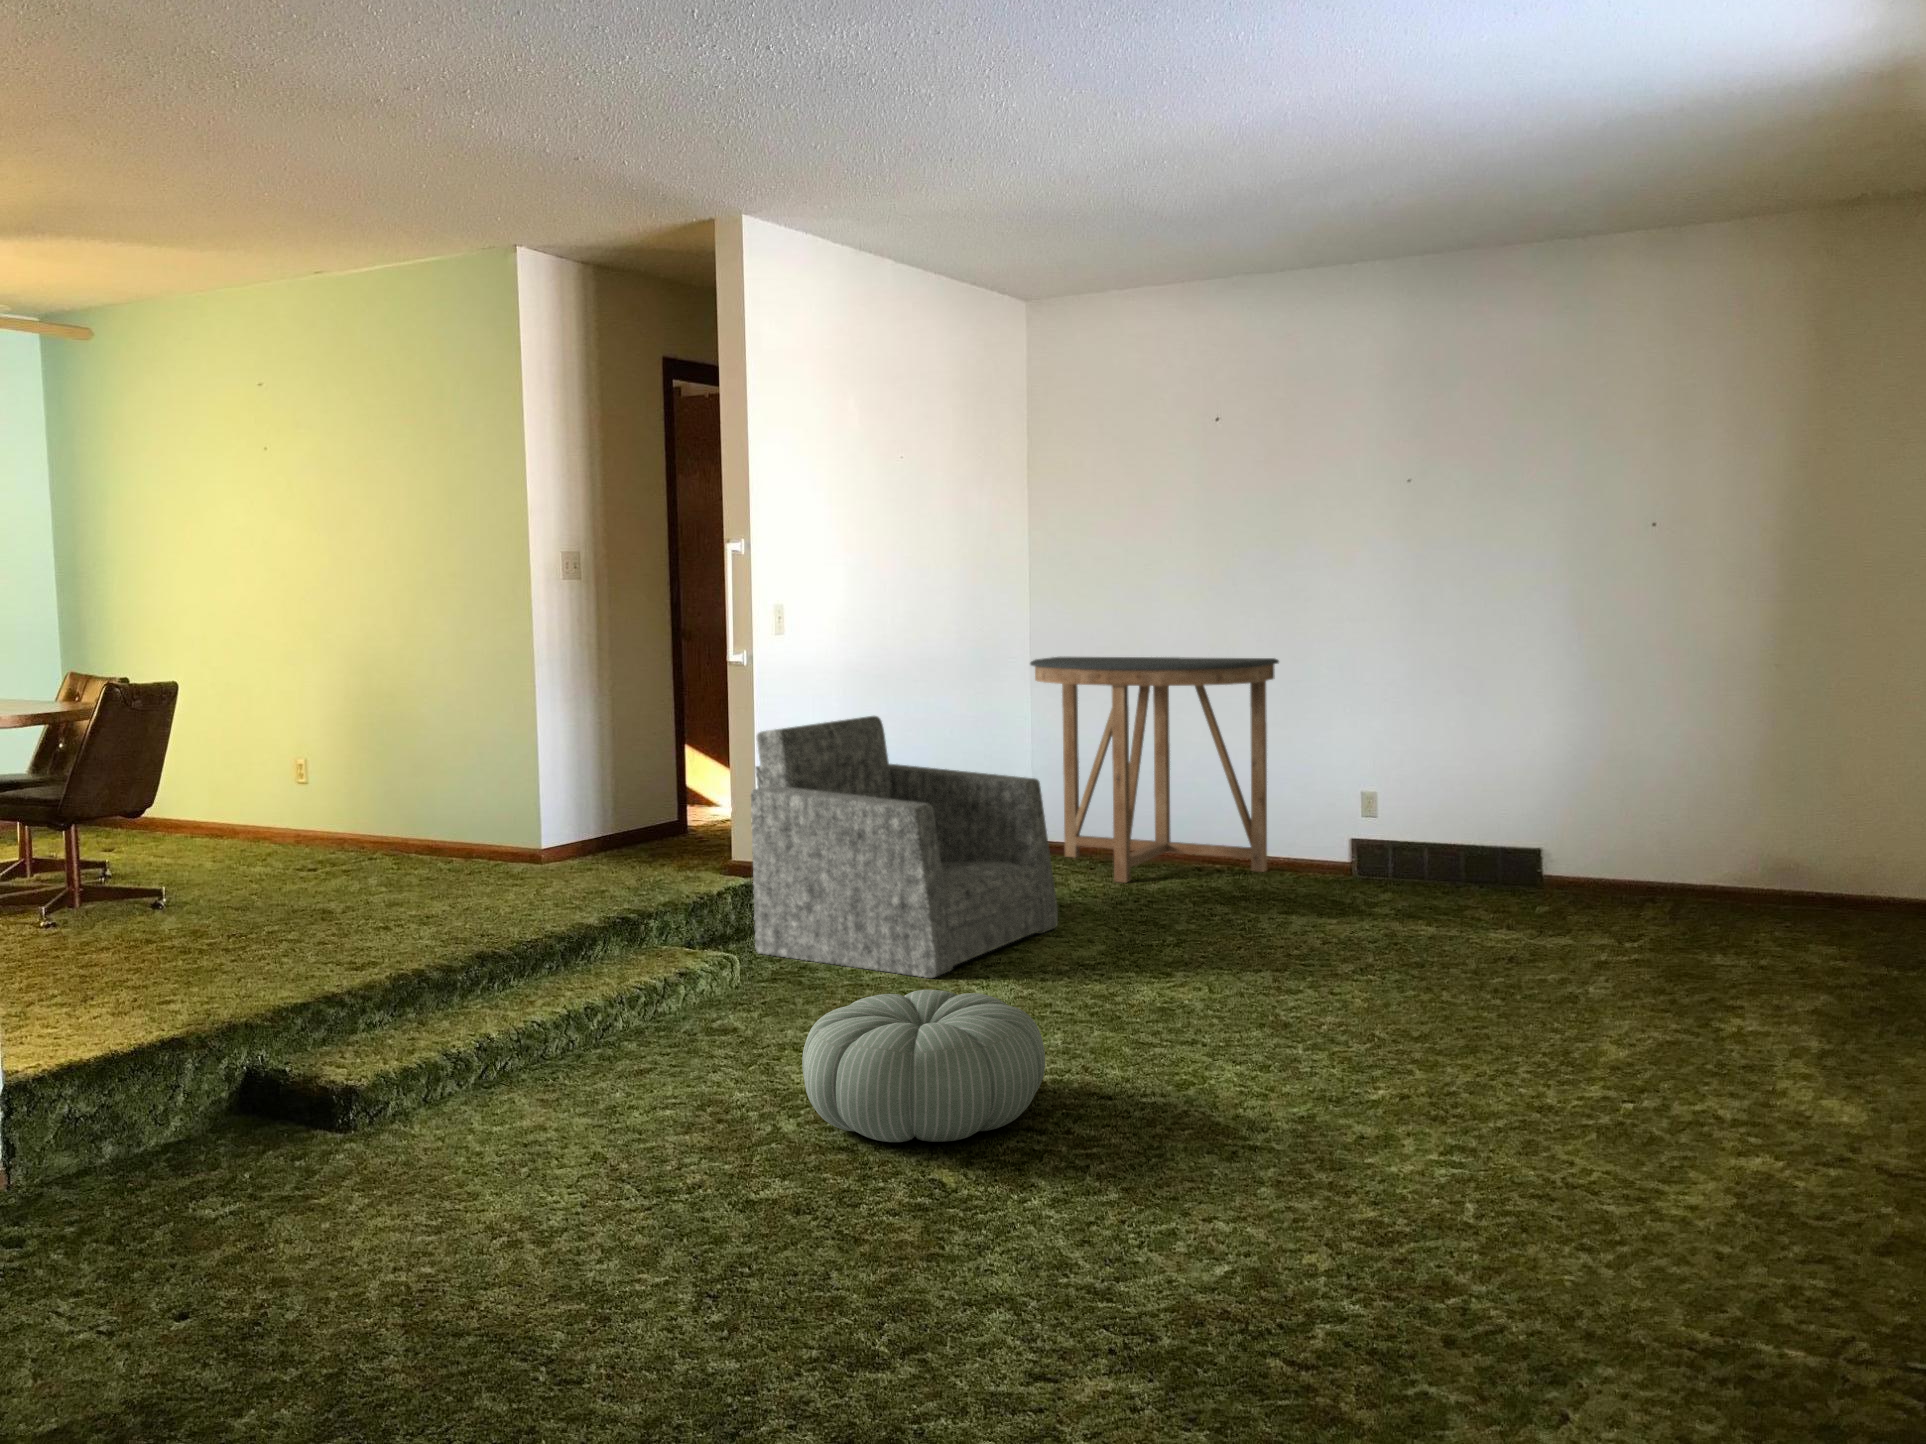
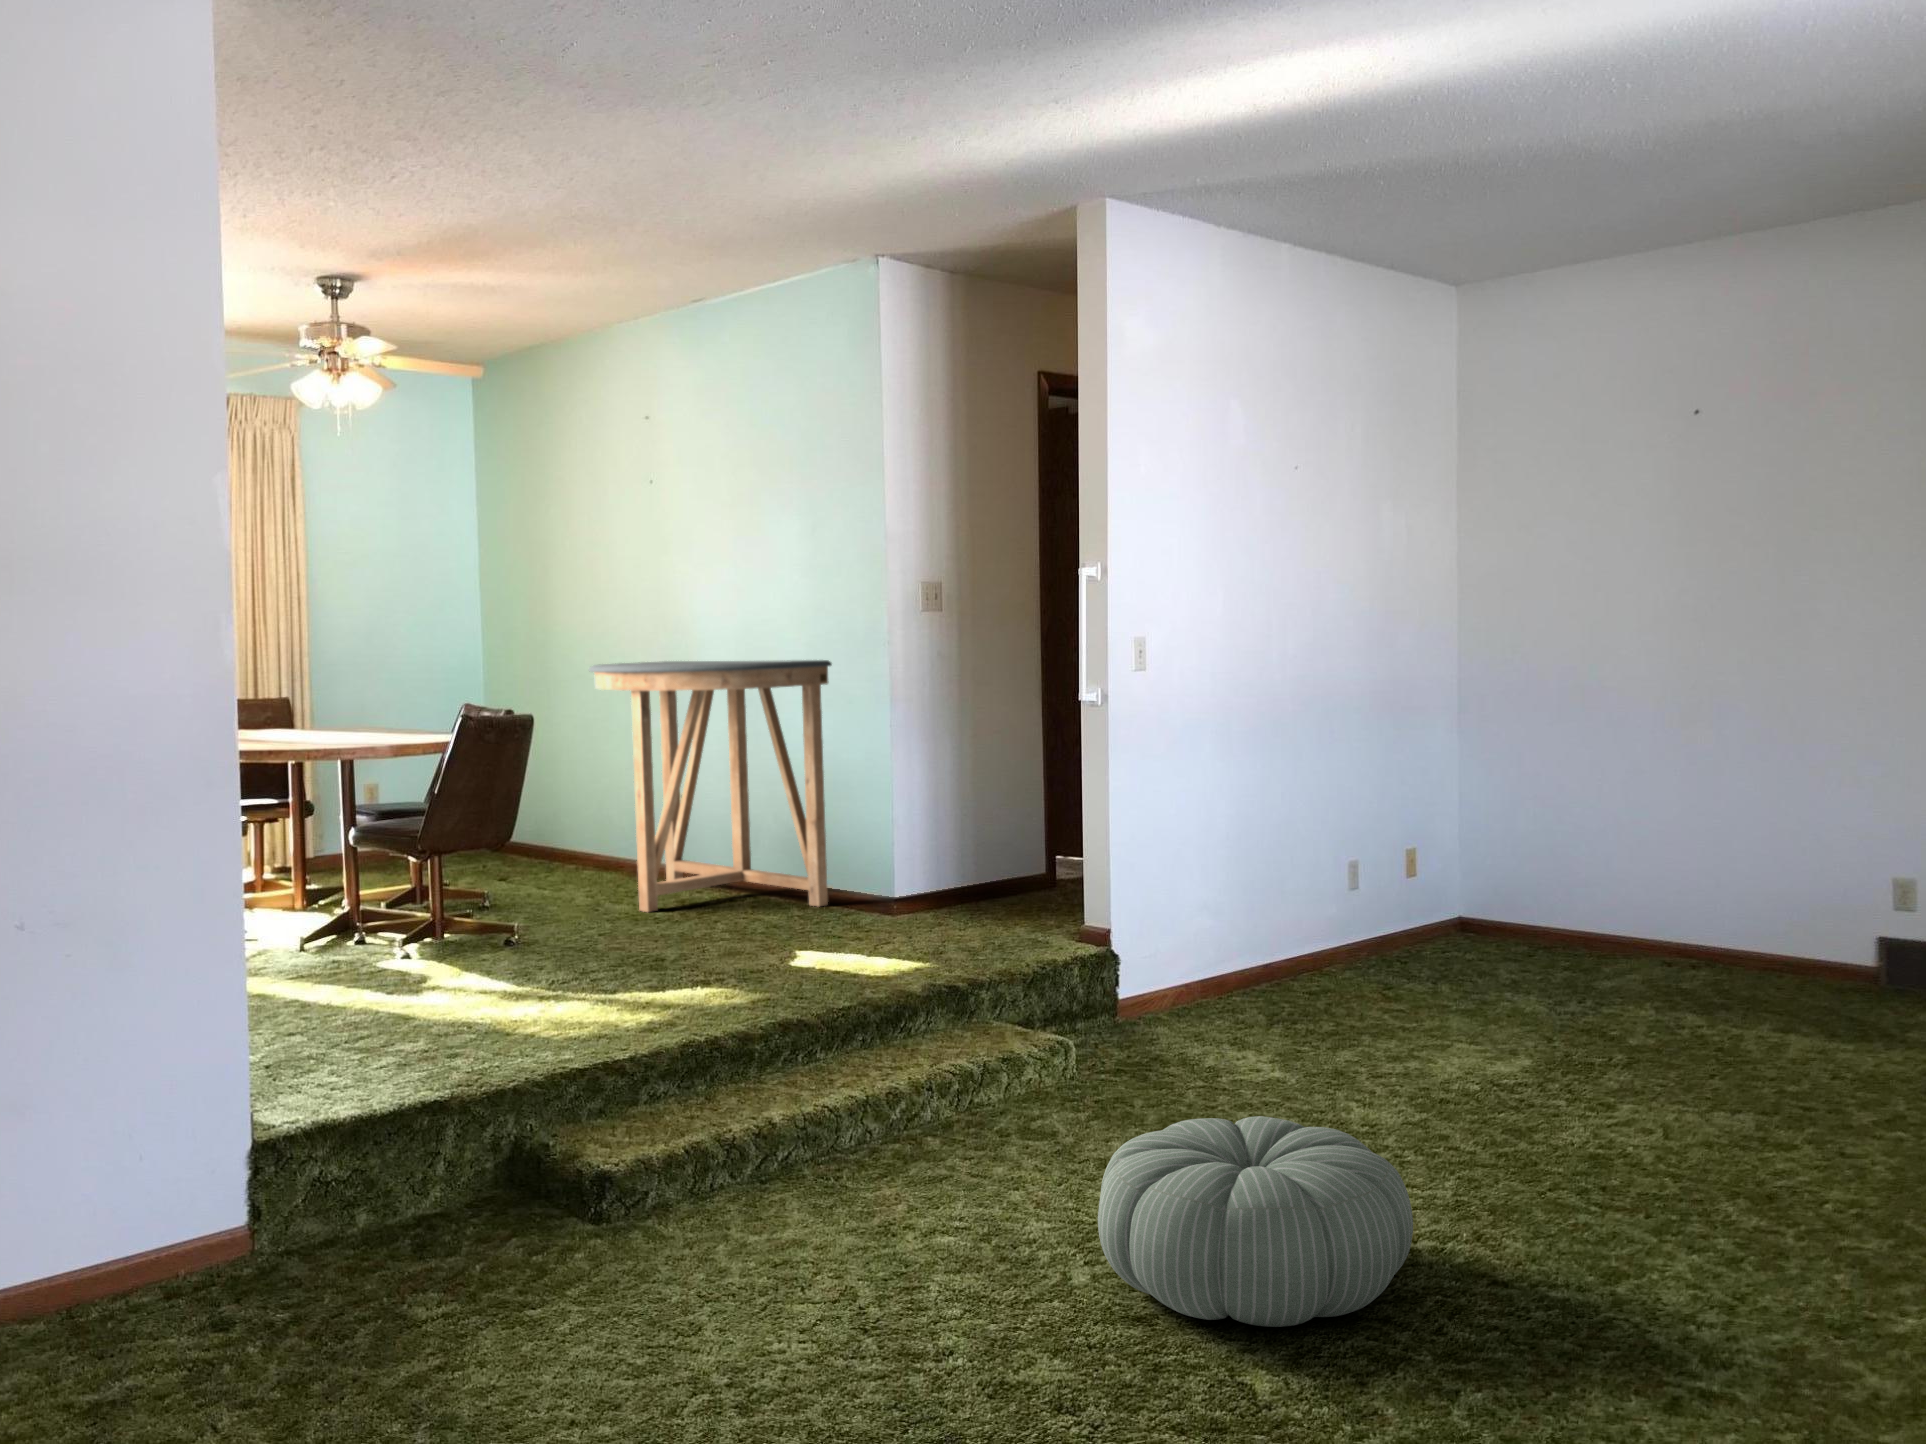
console table: present [1030,657,1279,883] -> present [589,660,832,912]
armchair: present [751,716,1058,978] -> none [1098,763,1475,1086]

